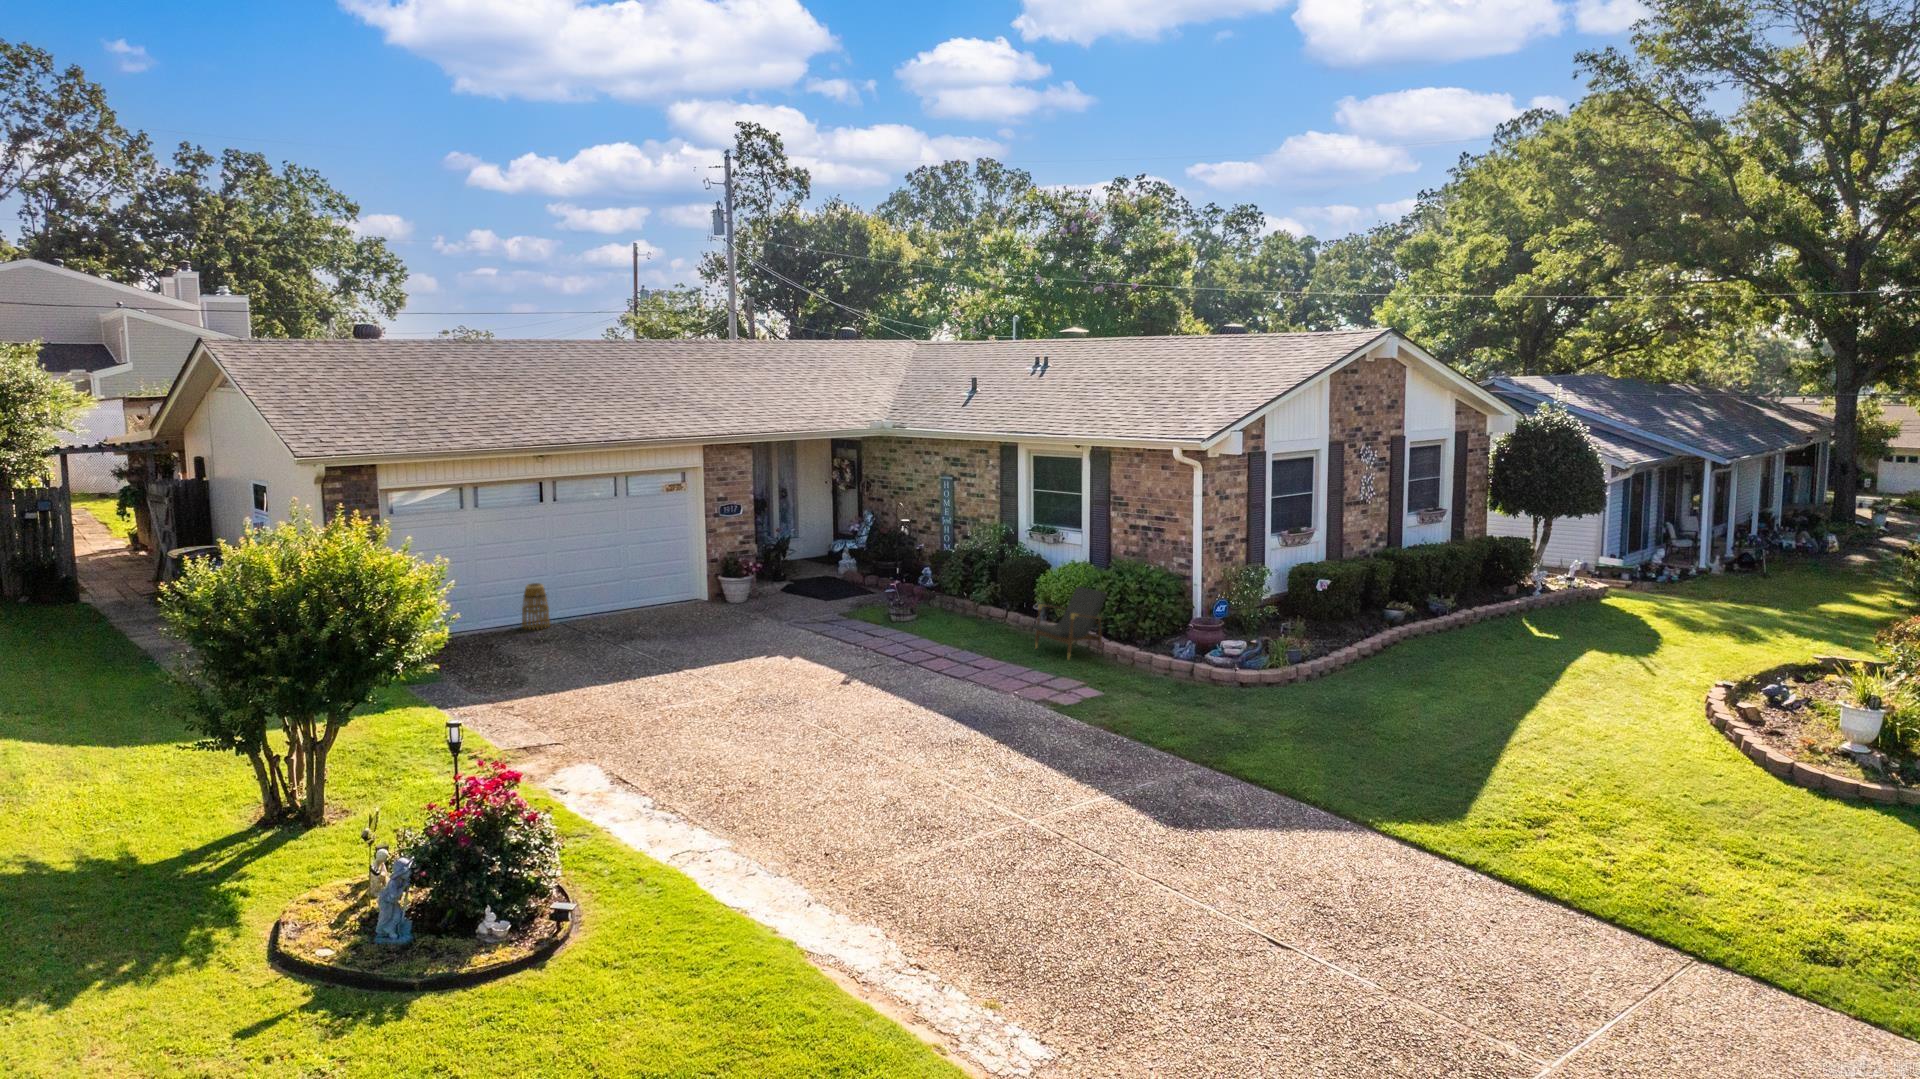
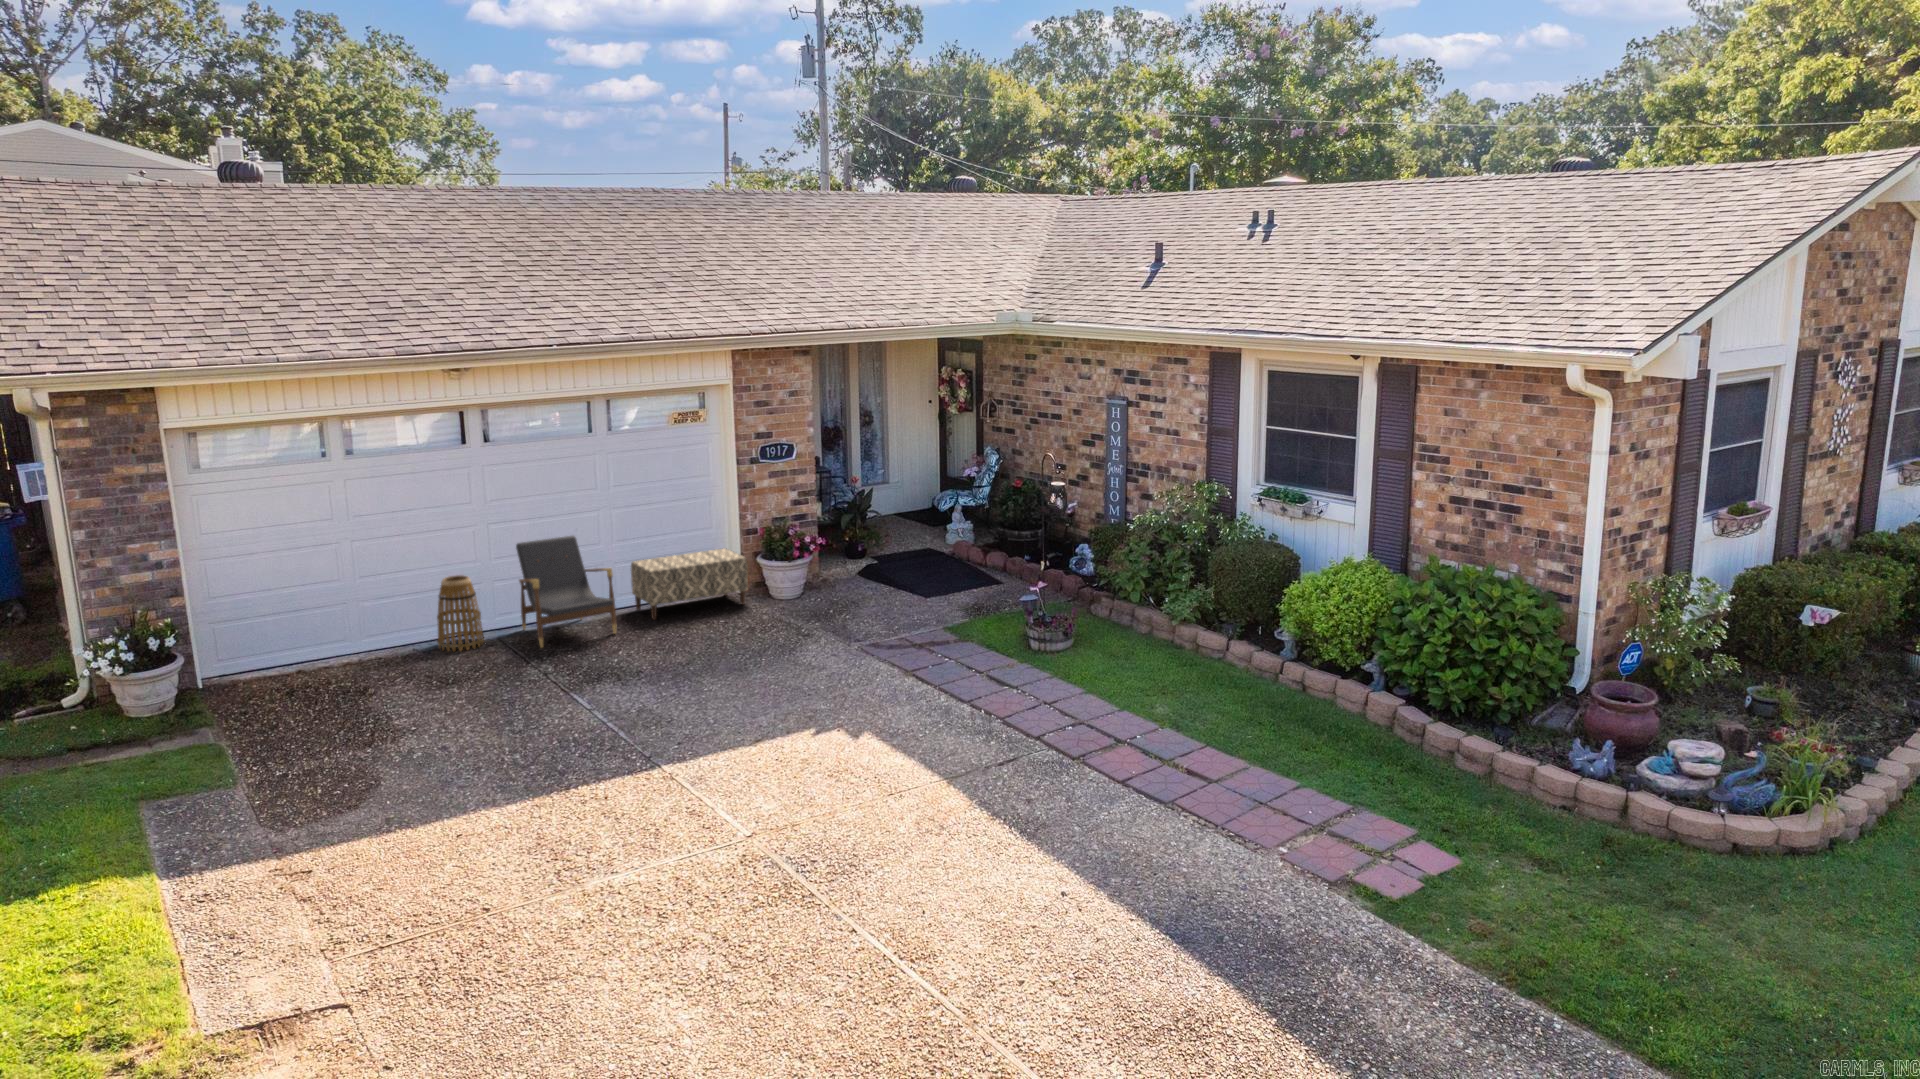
bench: none [637,572,713,614] -> present [631,548,748,620]
lounge chair: present [1032,587,1106,659] -> present [516,536,616,648]

